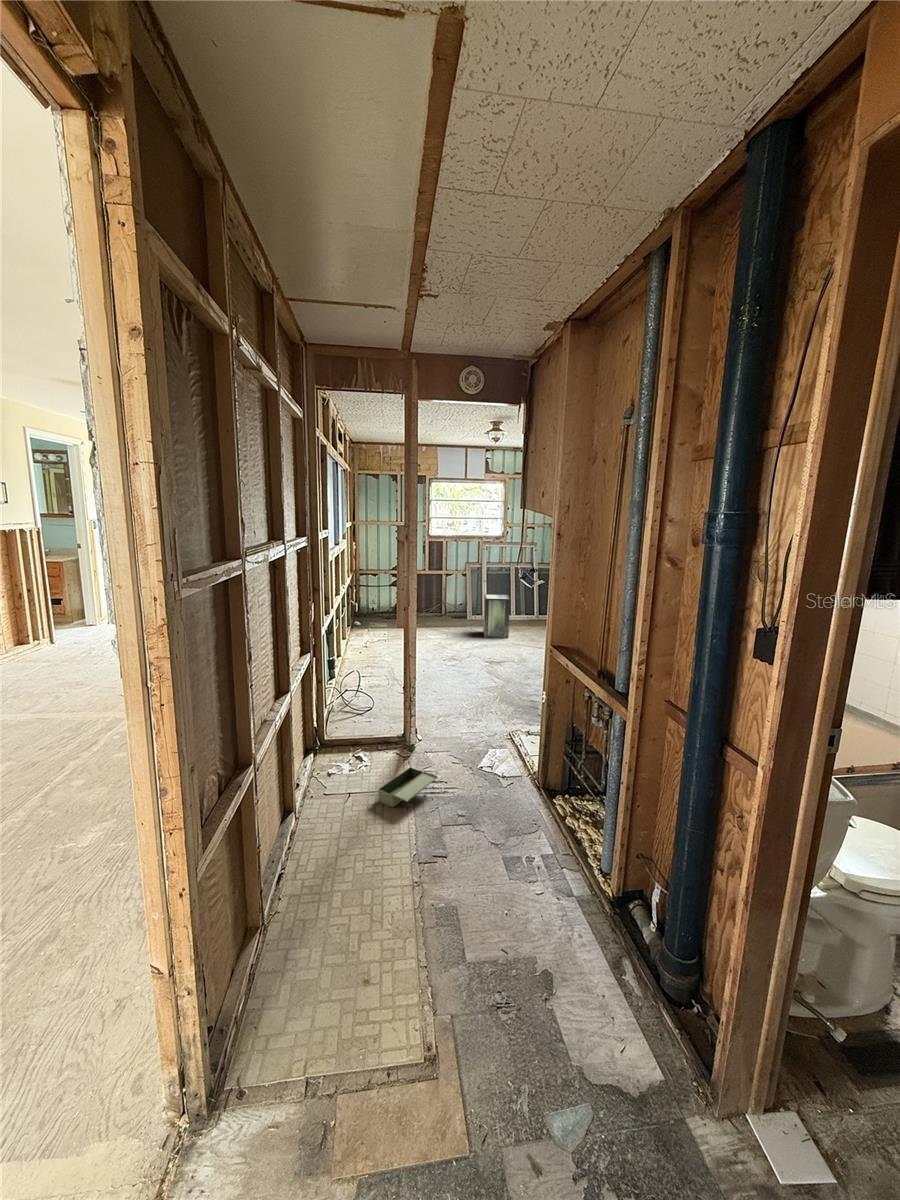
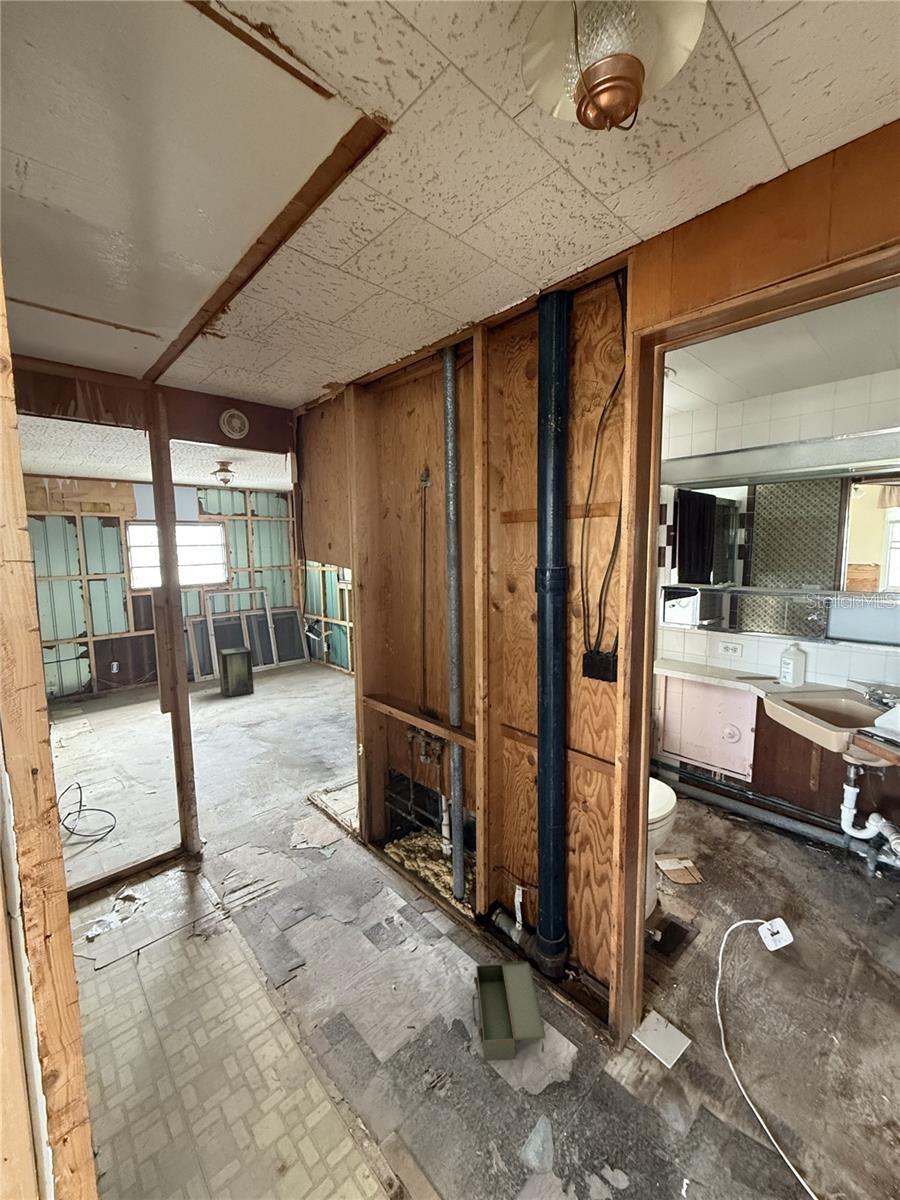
toolbox: present [379,767,437,807] -> present [472,962,545,1060]

